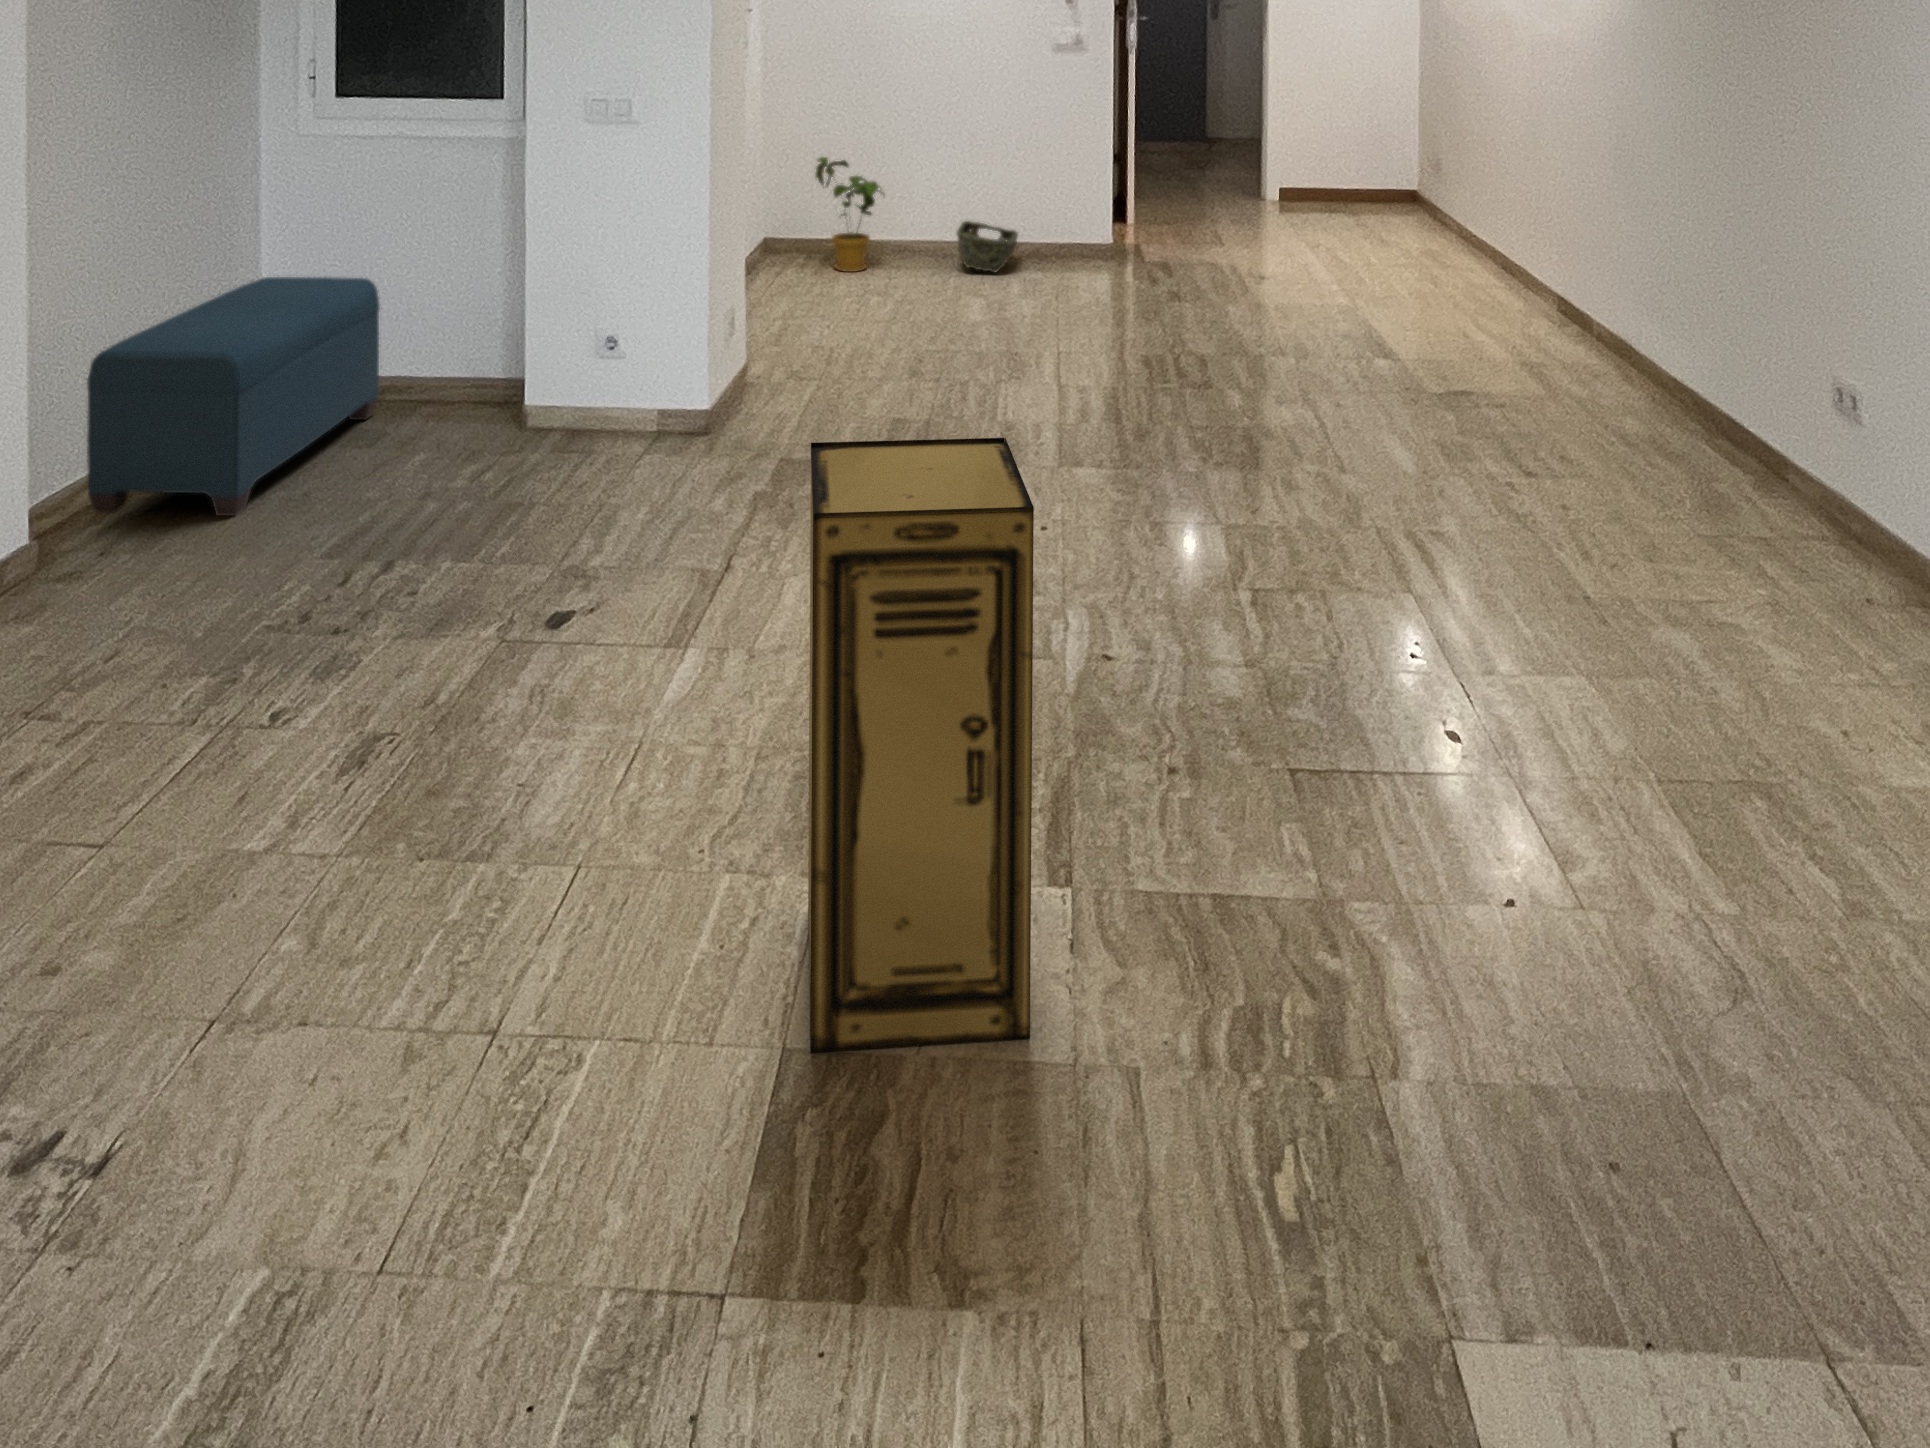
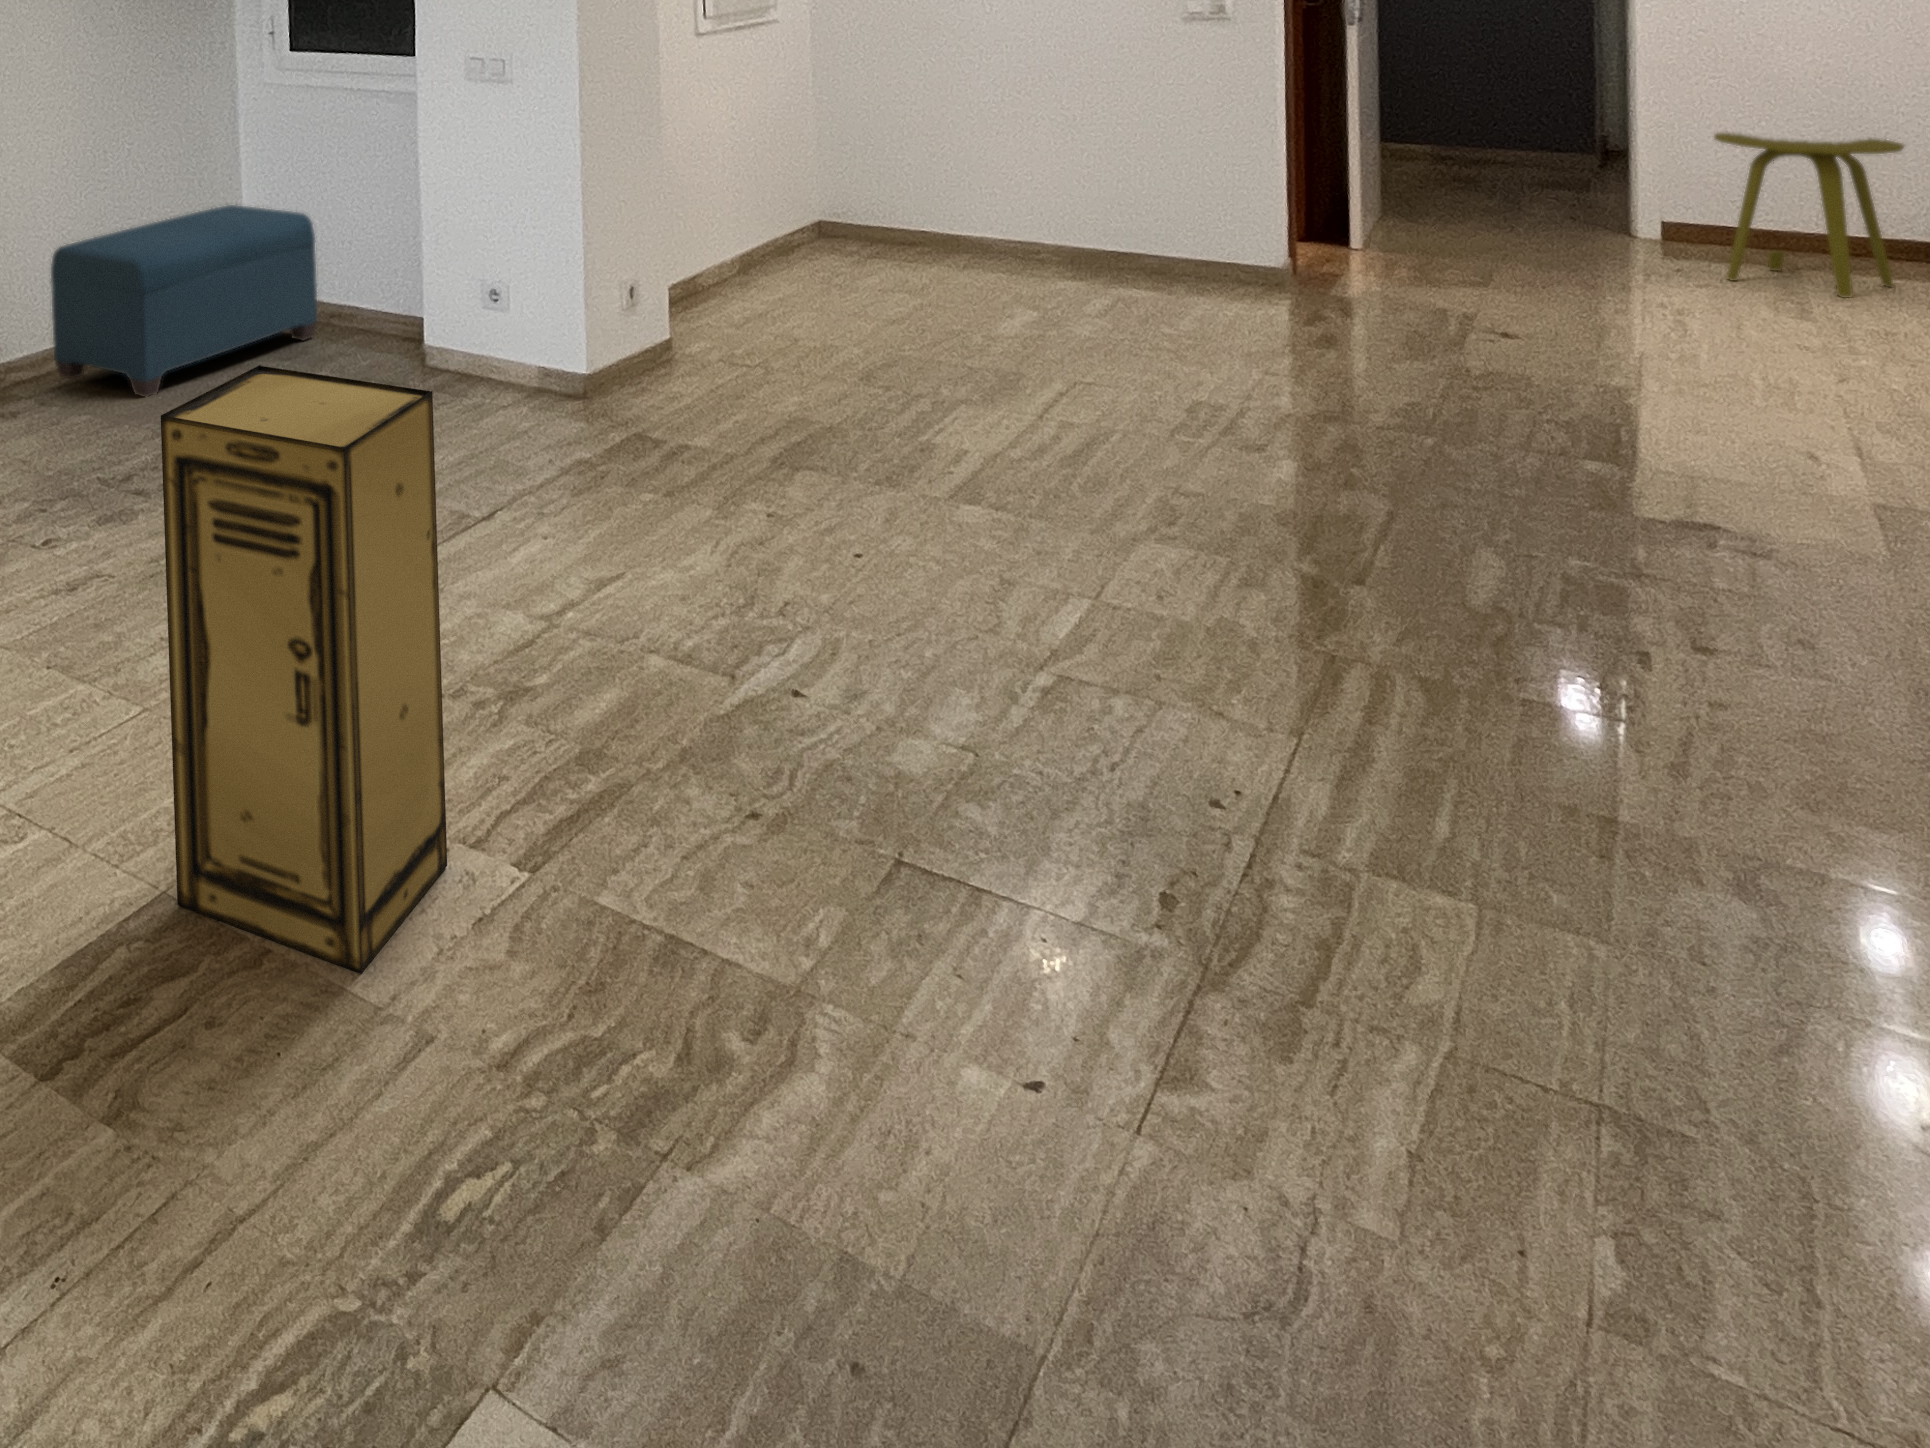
side table: none [1315,120,1405,228] -> present [1714,133,1904,298]
house plant: present [816,157,885,272] -> none [858,135,949,269]
woven basket: present [957,221,1018,272] -> none [1038,224,1141,289]

